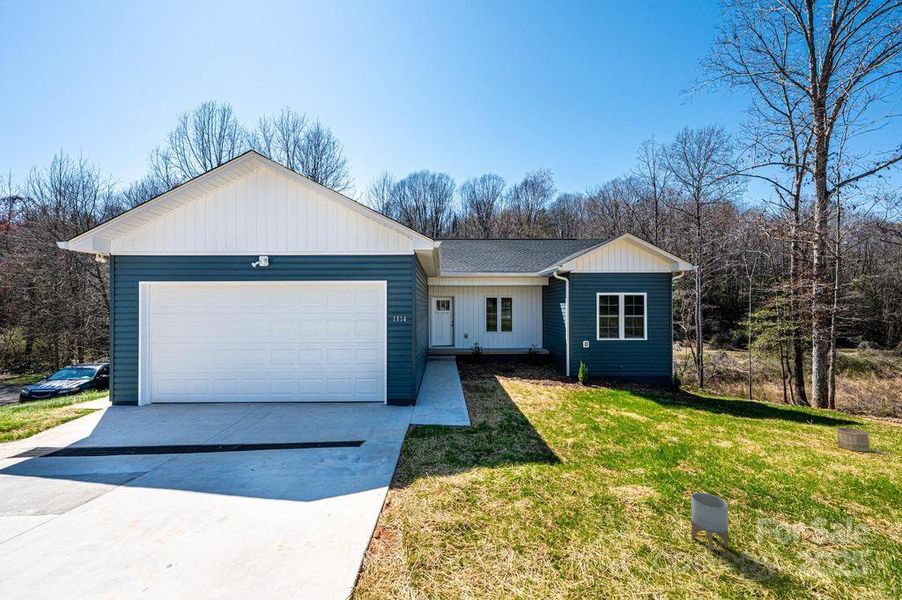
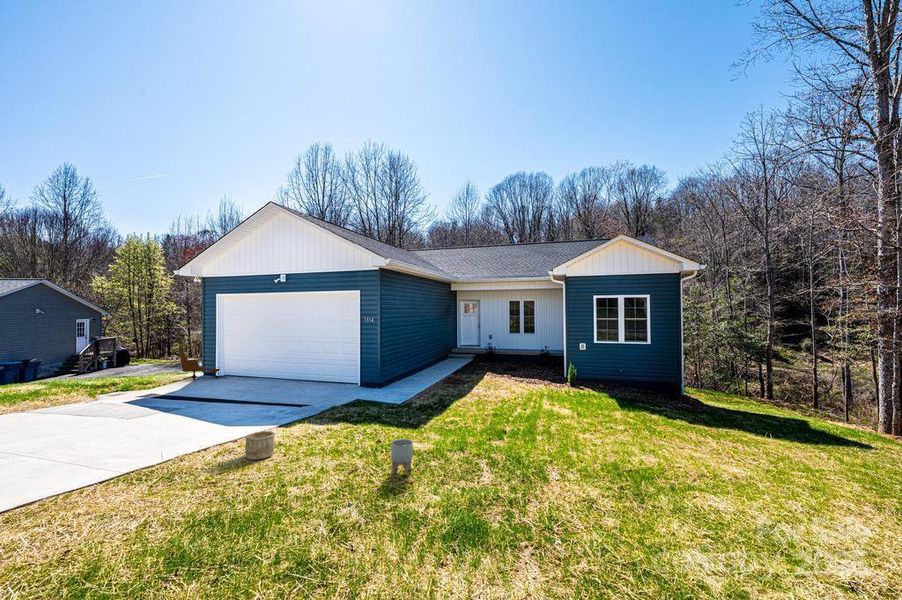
lounge chair: none [77,364,160,419] -> present [178,346,220,380]
wooden bucket: present [836,427,869,452] -> present [245,431,275,460]

